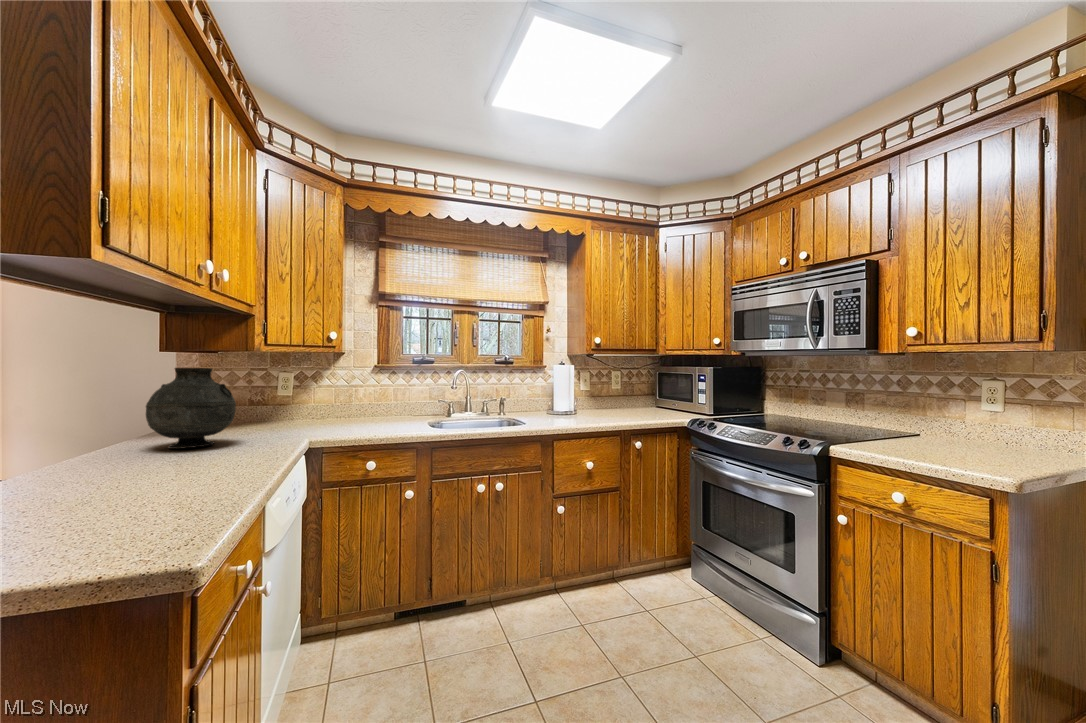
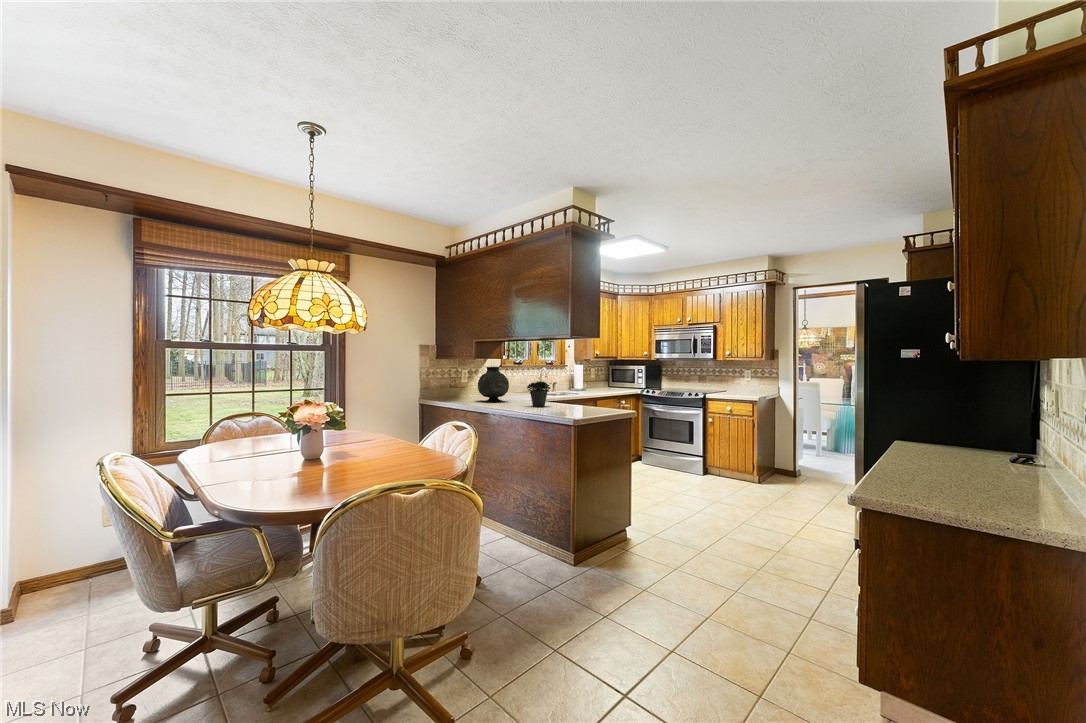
potted plant: none [51,350,149,491] -> present [527,362,553,407]

